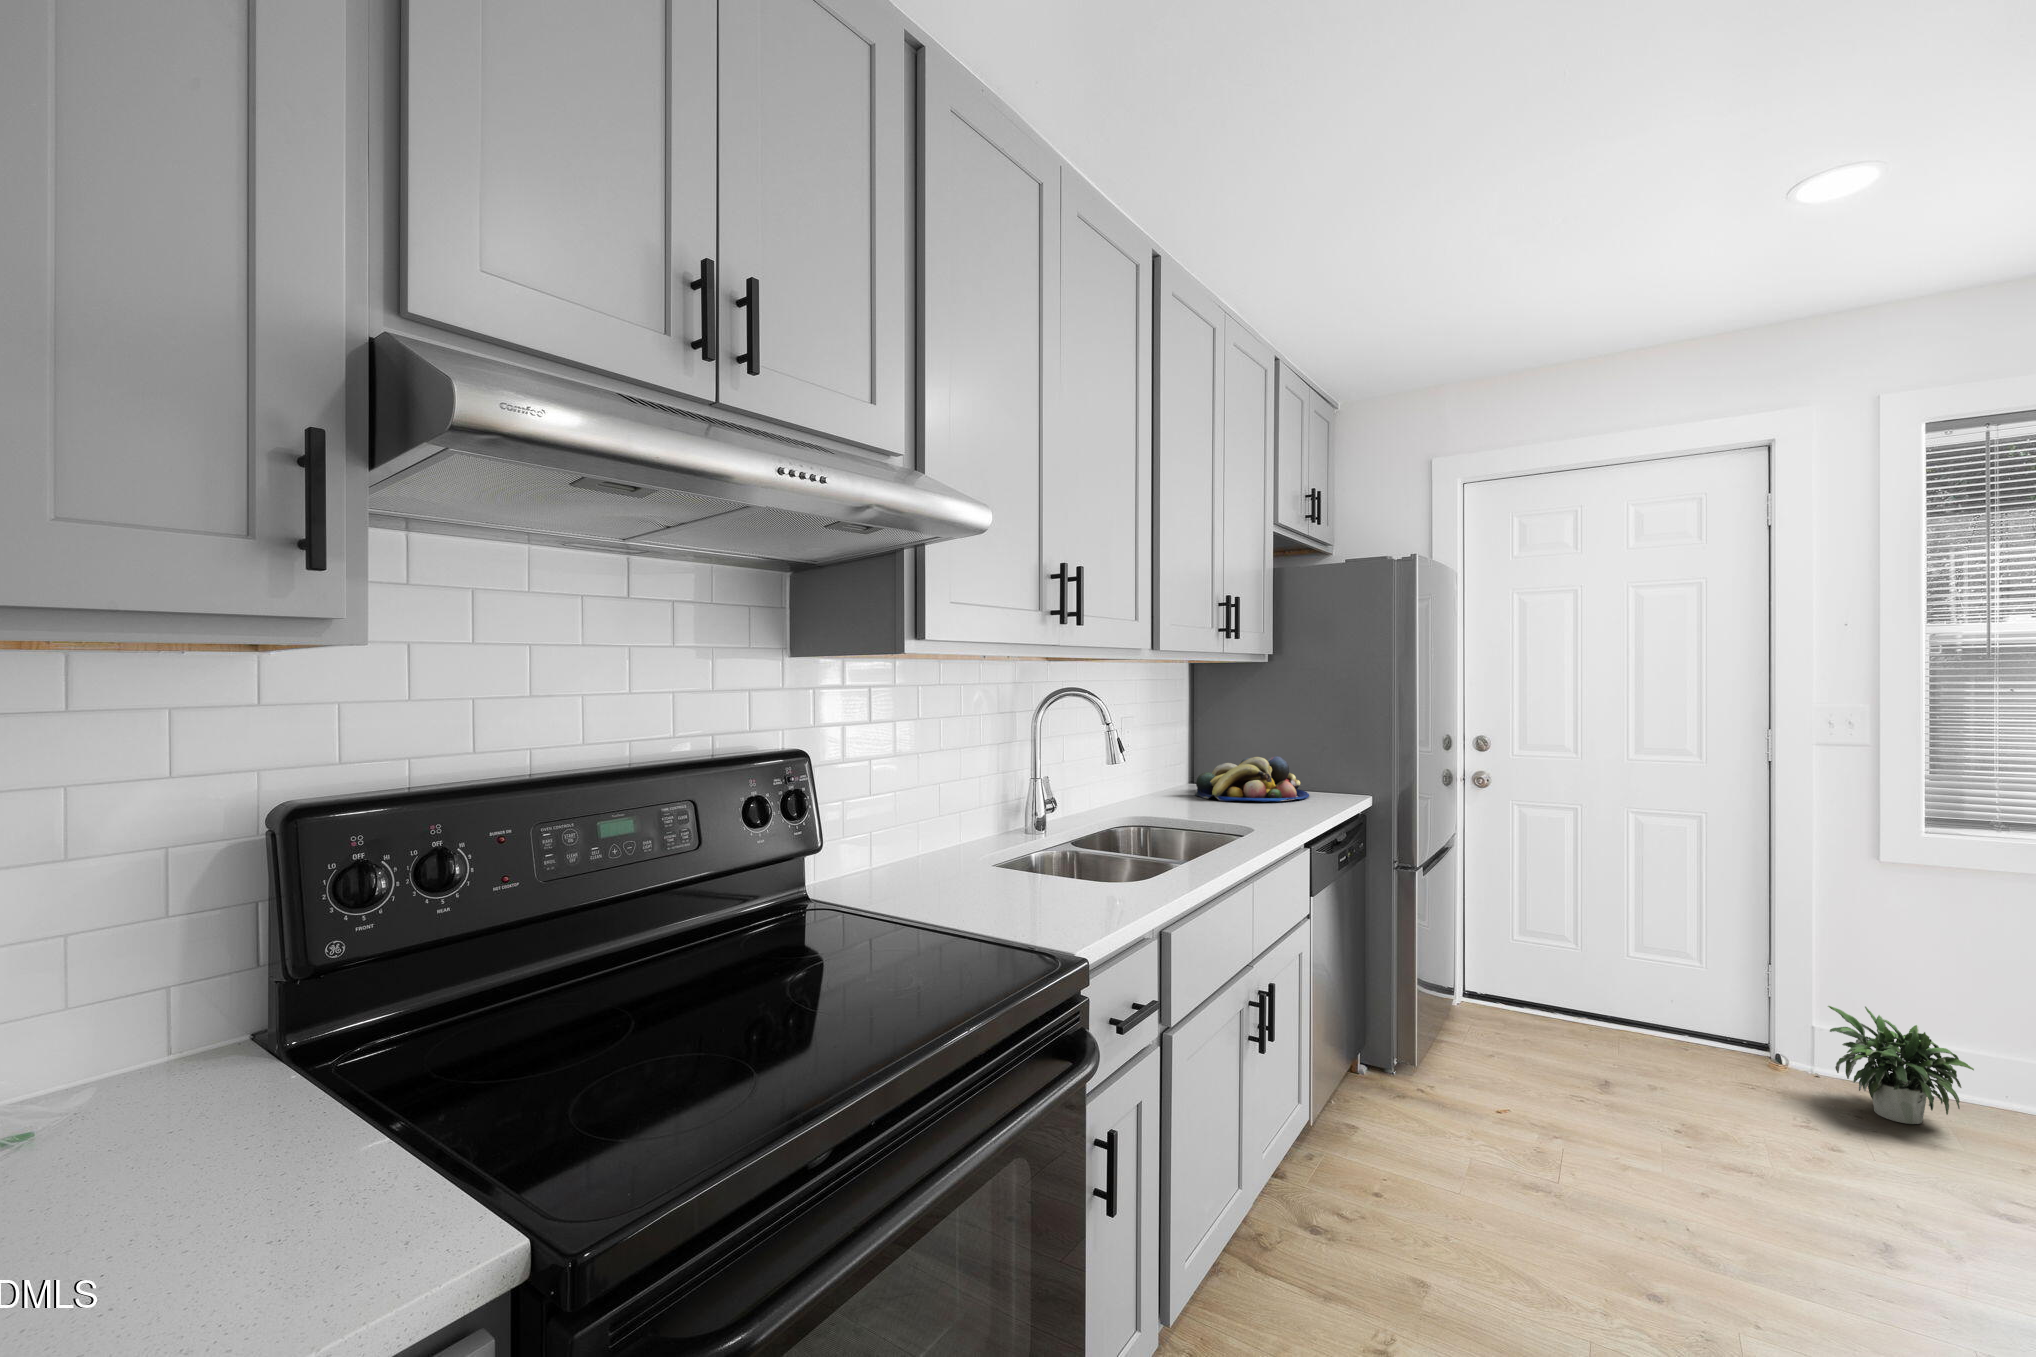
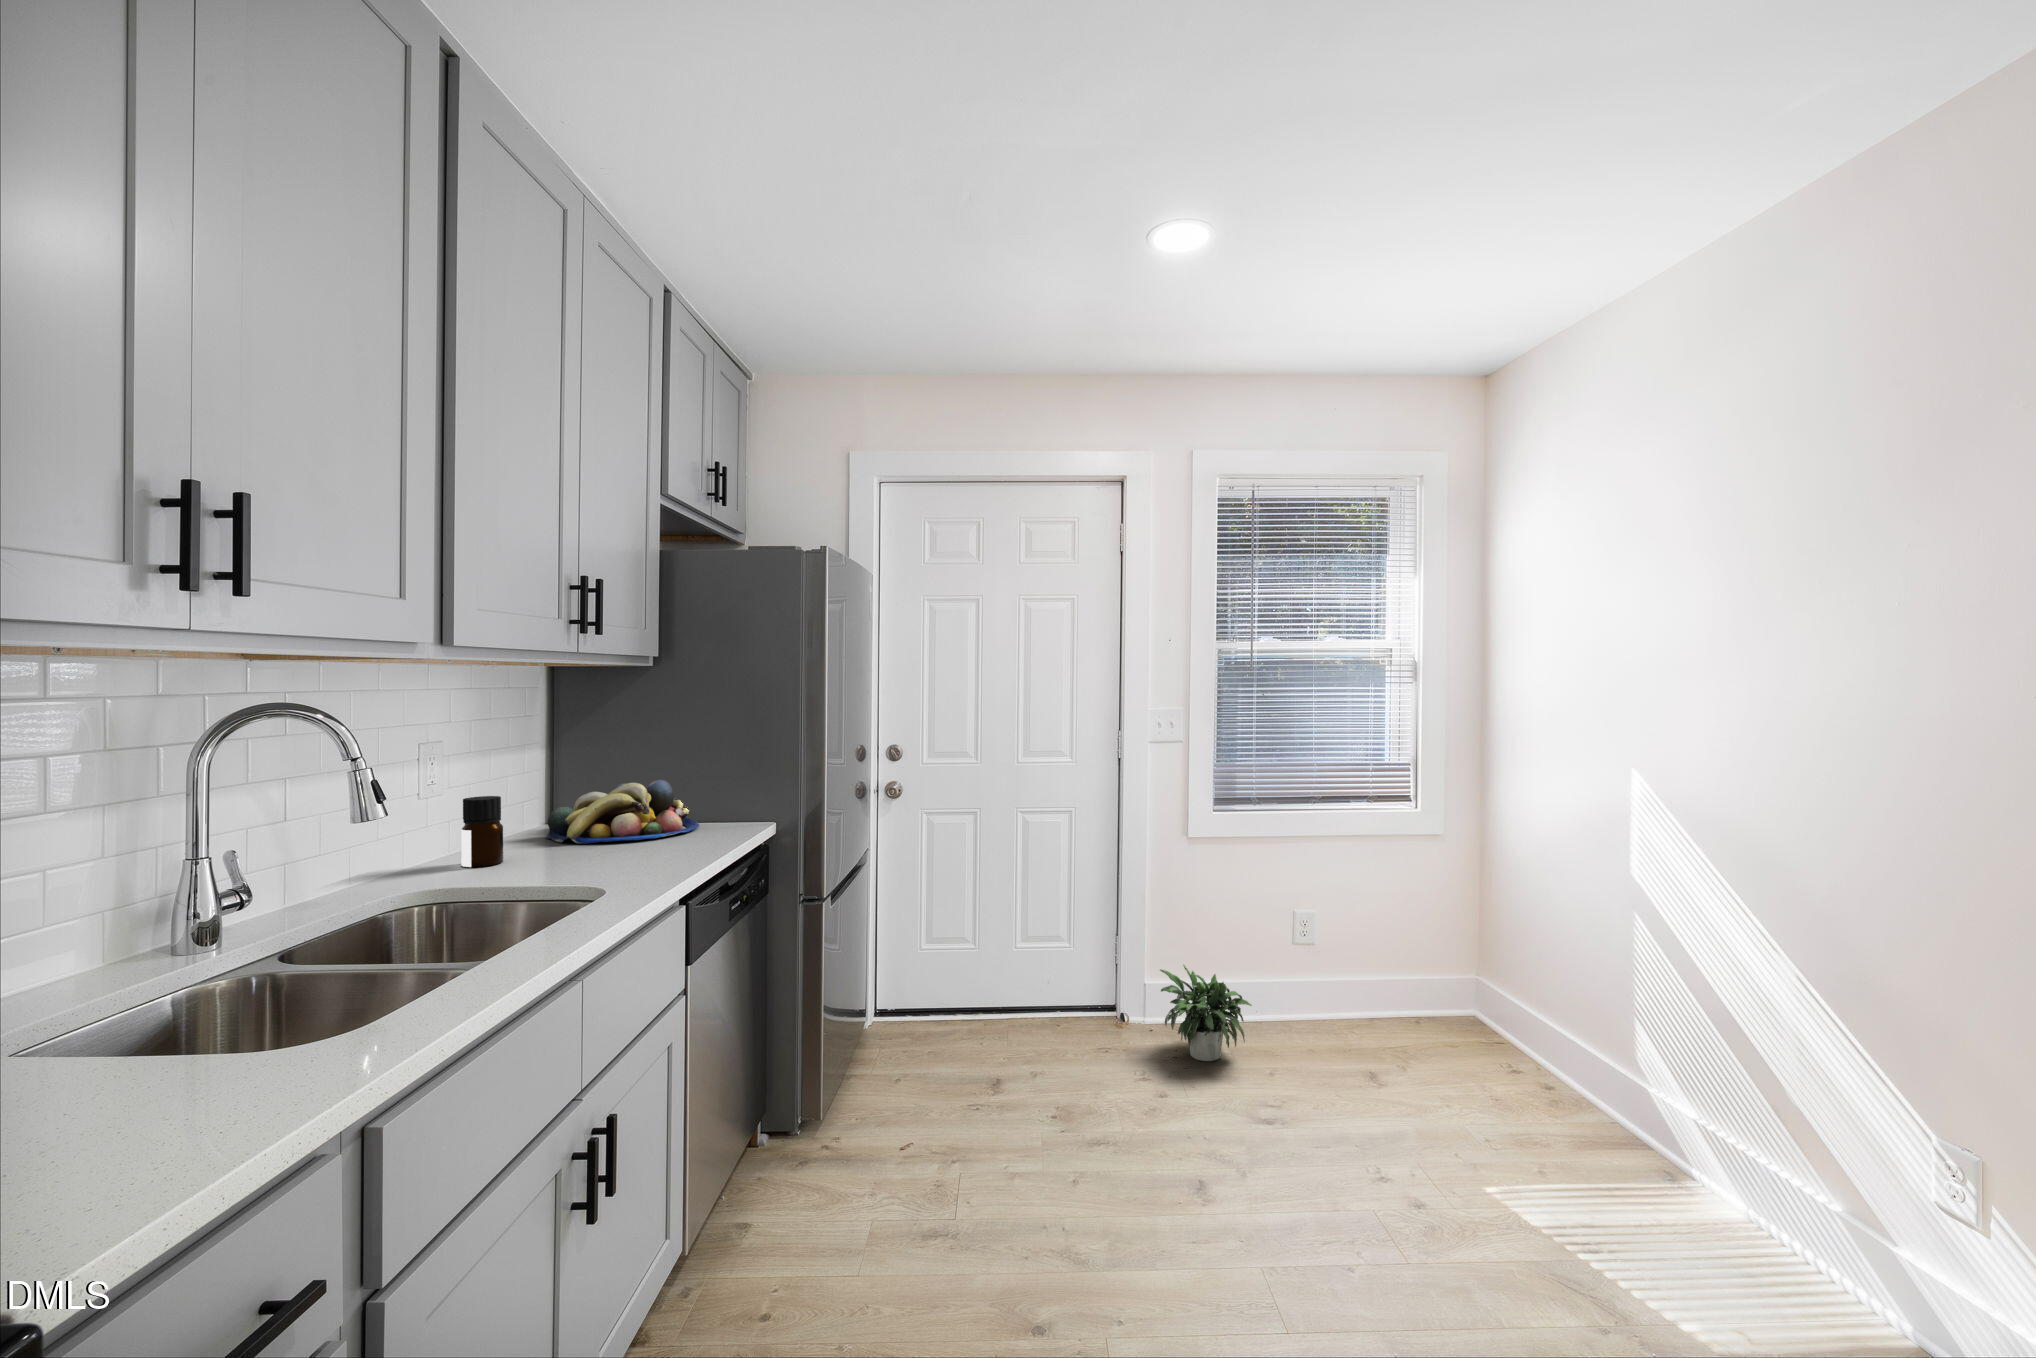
bottle: none [1148,759,1174,809] -> present [461,796,503,867]

